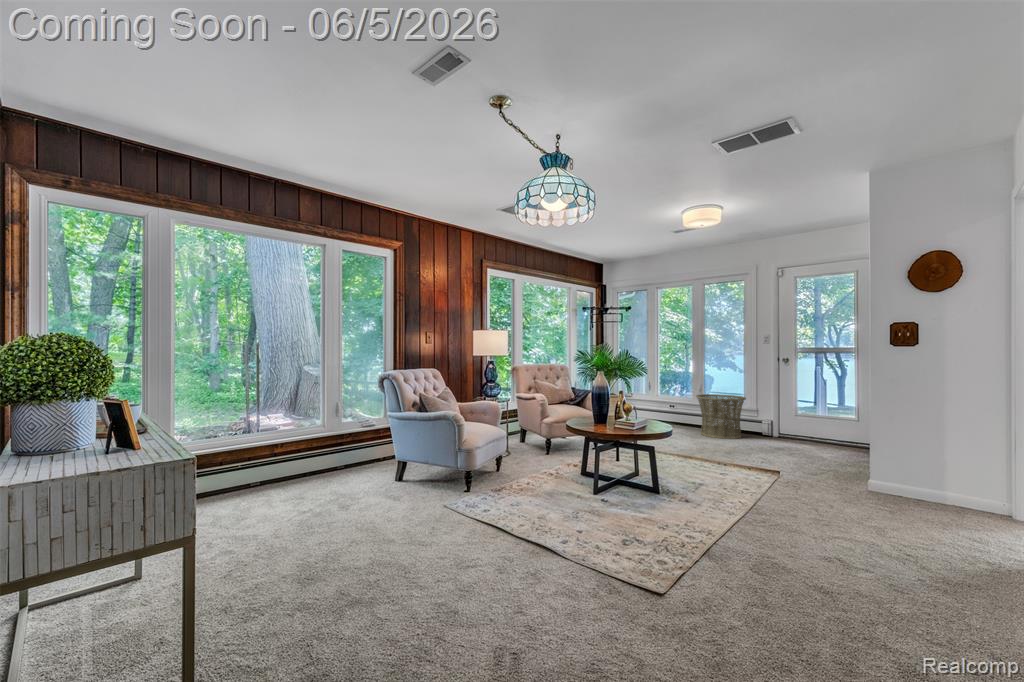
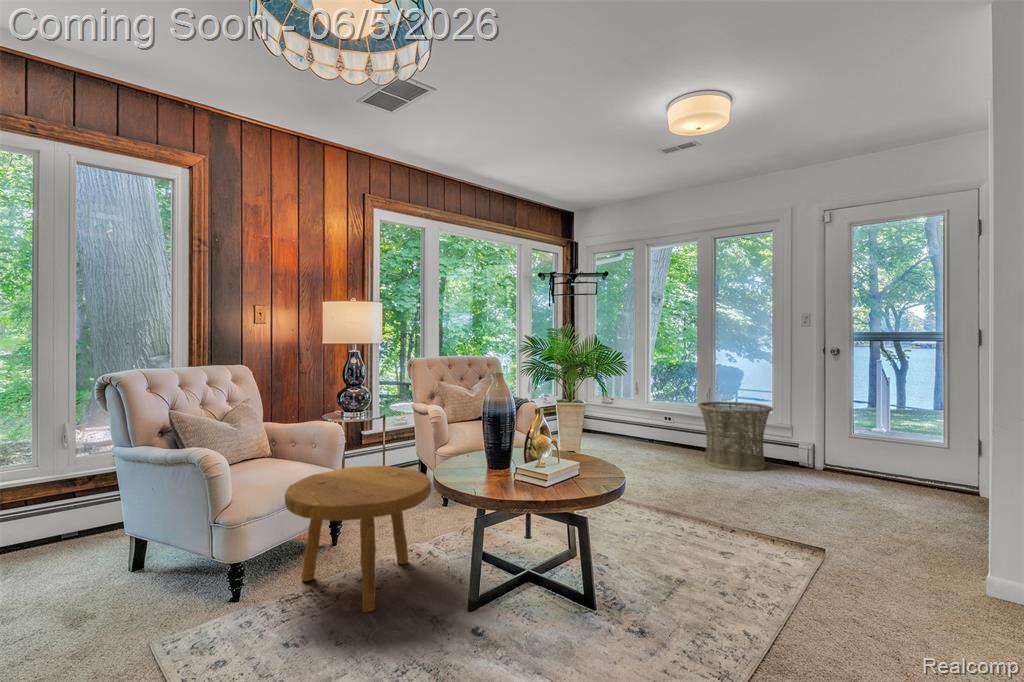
footstool: none [491,424,566,495] -> present [285,466,431,612]

